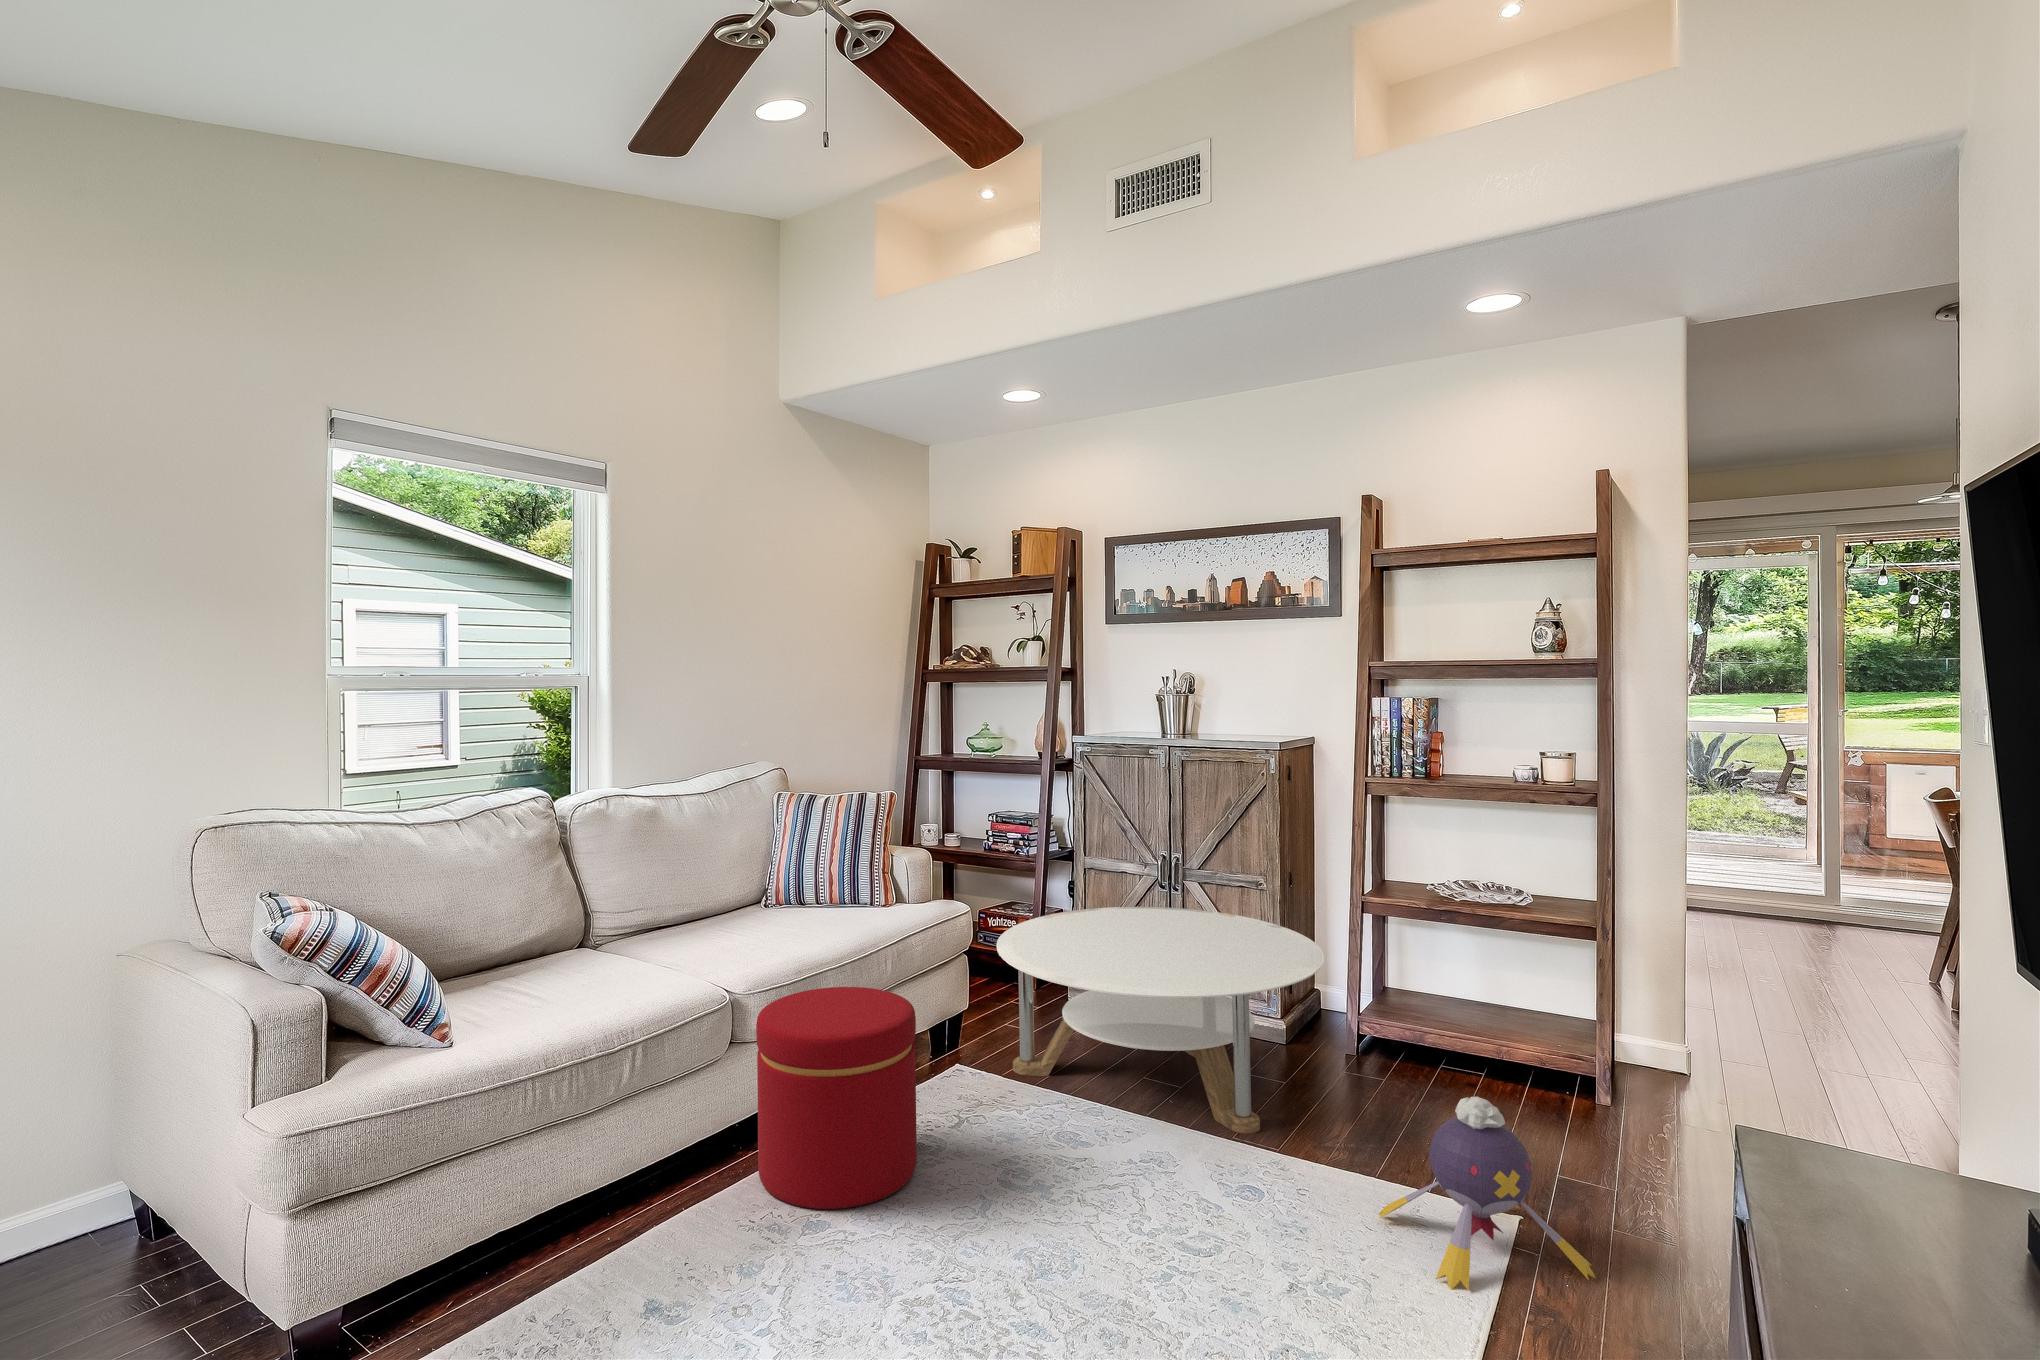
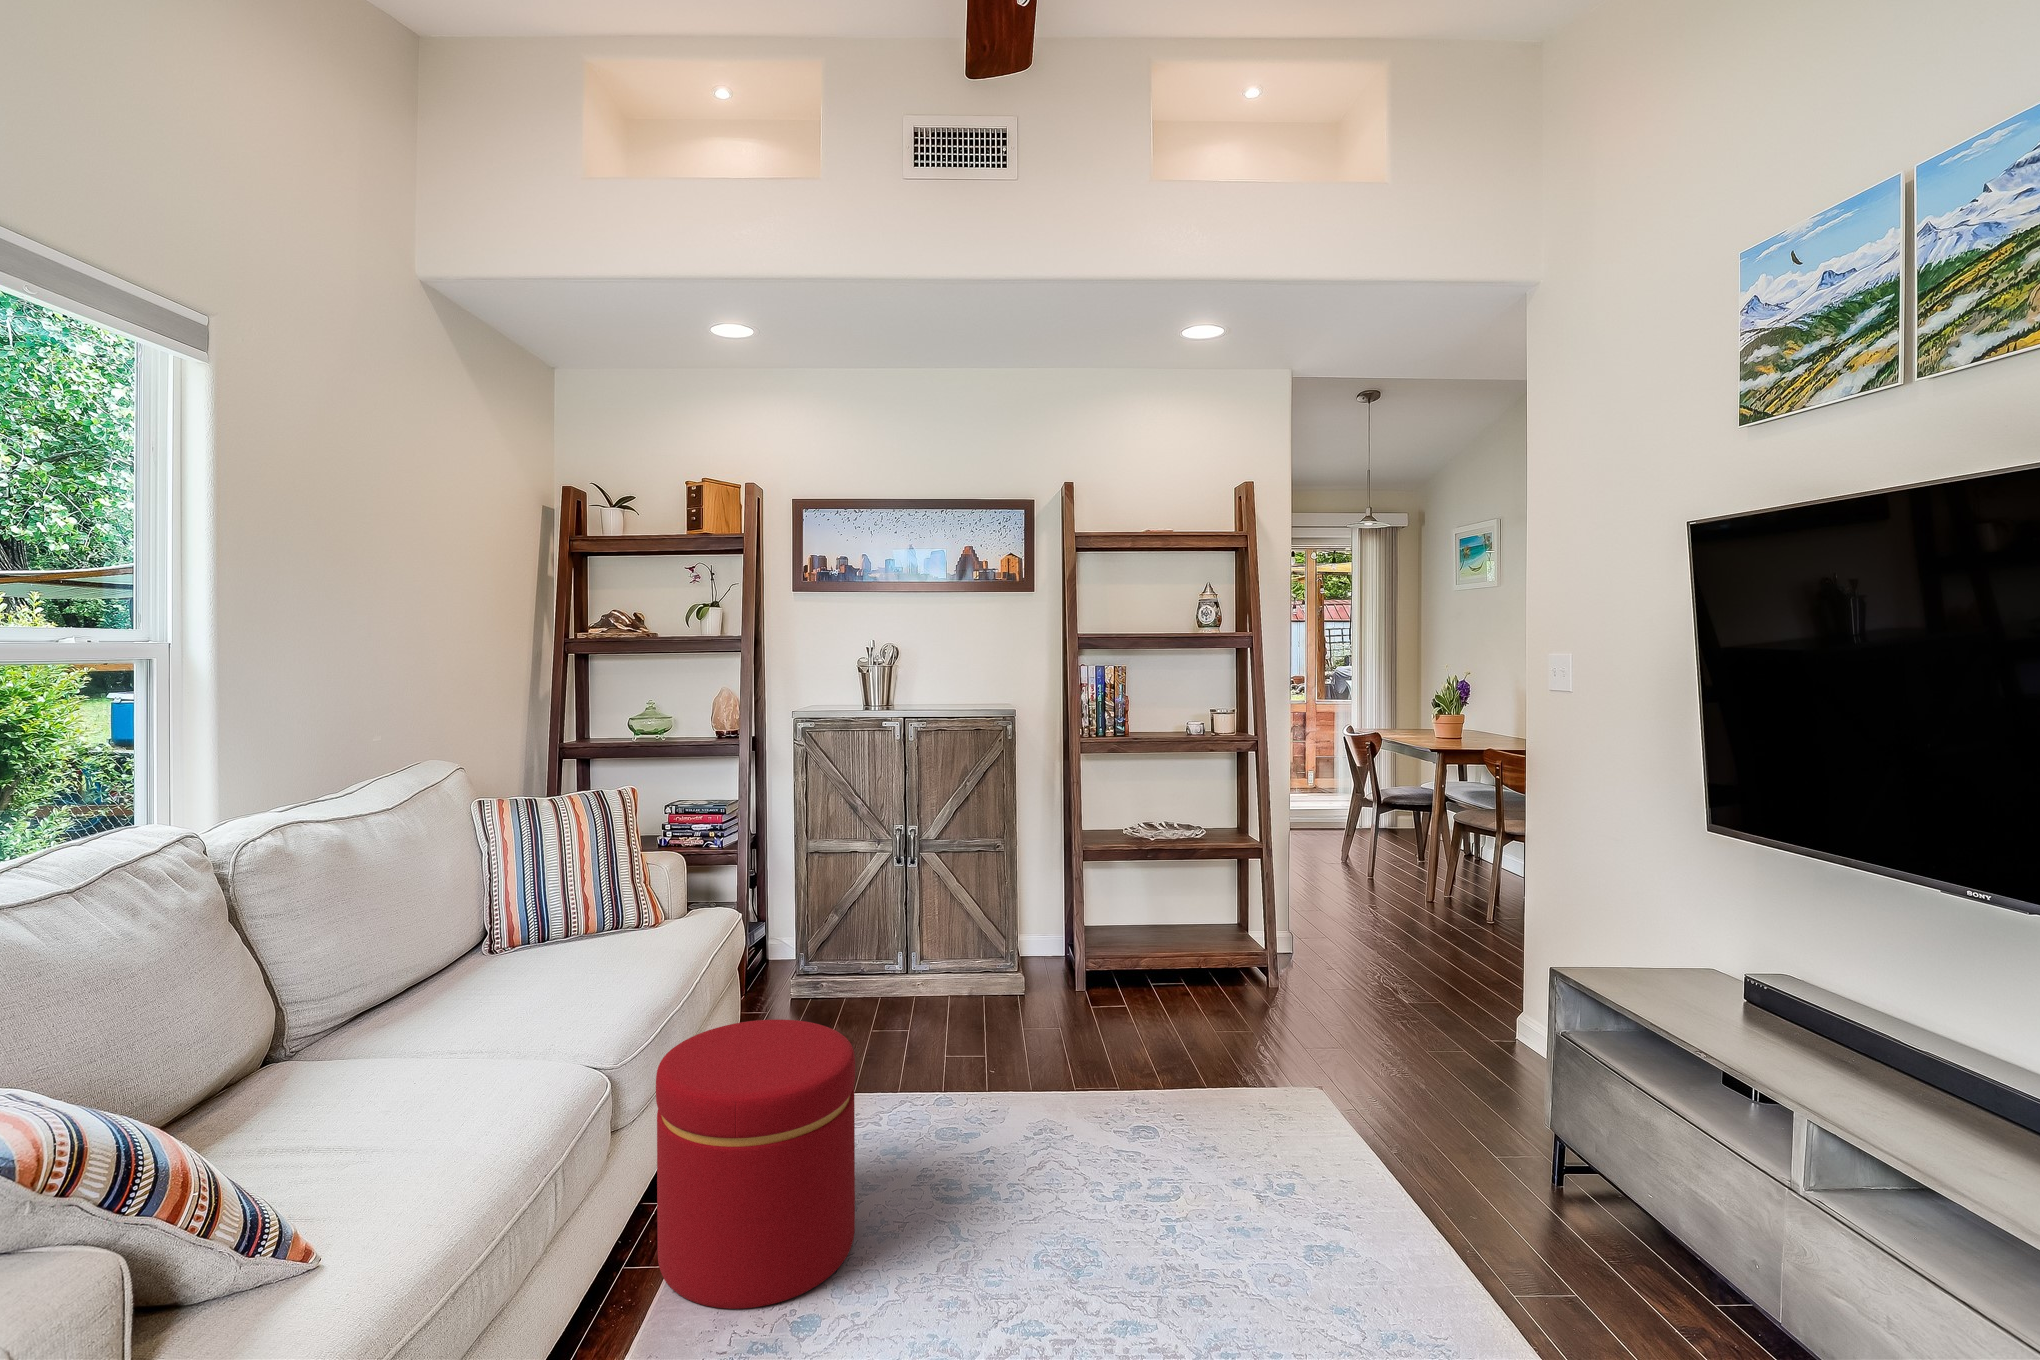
round table: present [996,907,1324,1133] -> none [790,877,1113,1081]
plush toy: present [1379,1097,1596,1290] -> none [1243,995,1406,1159]

